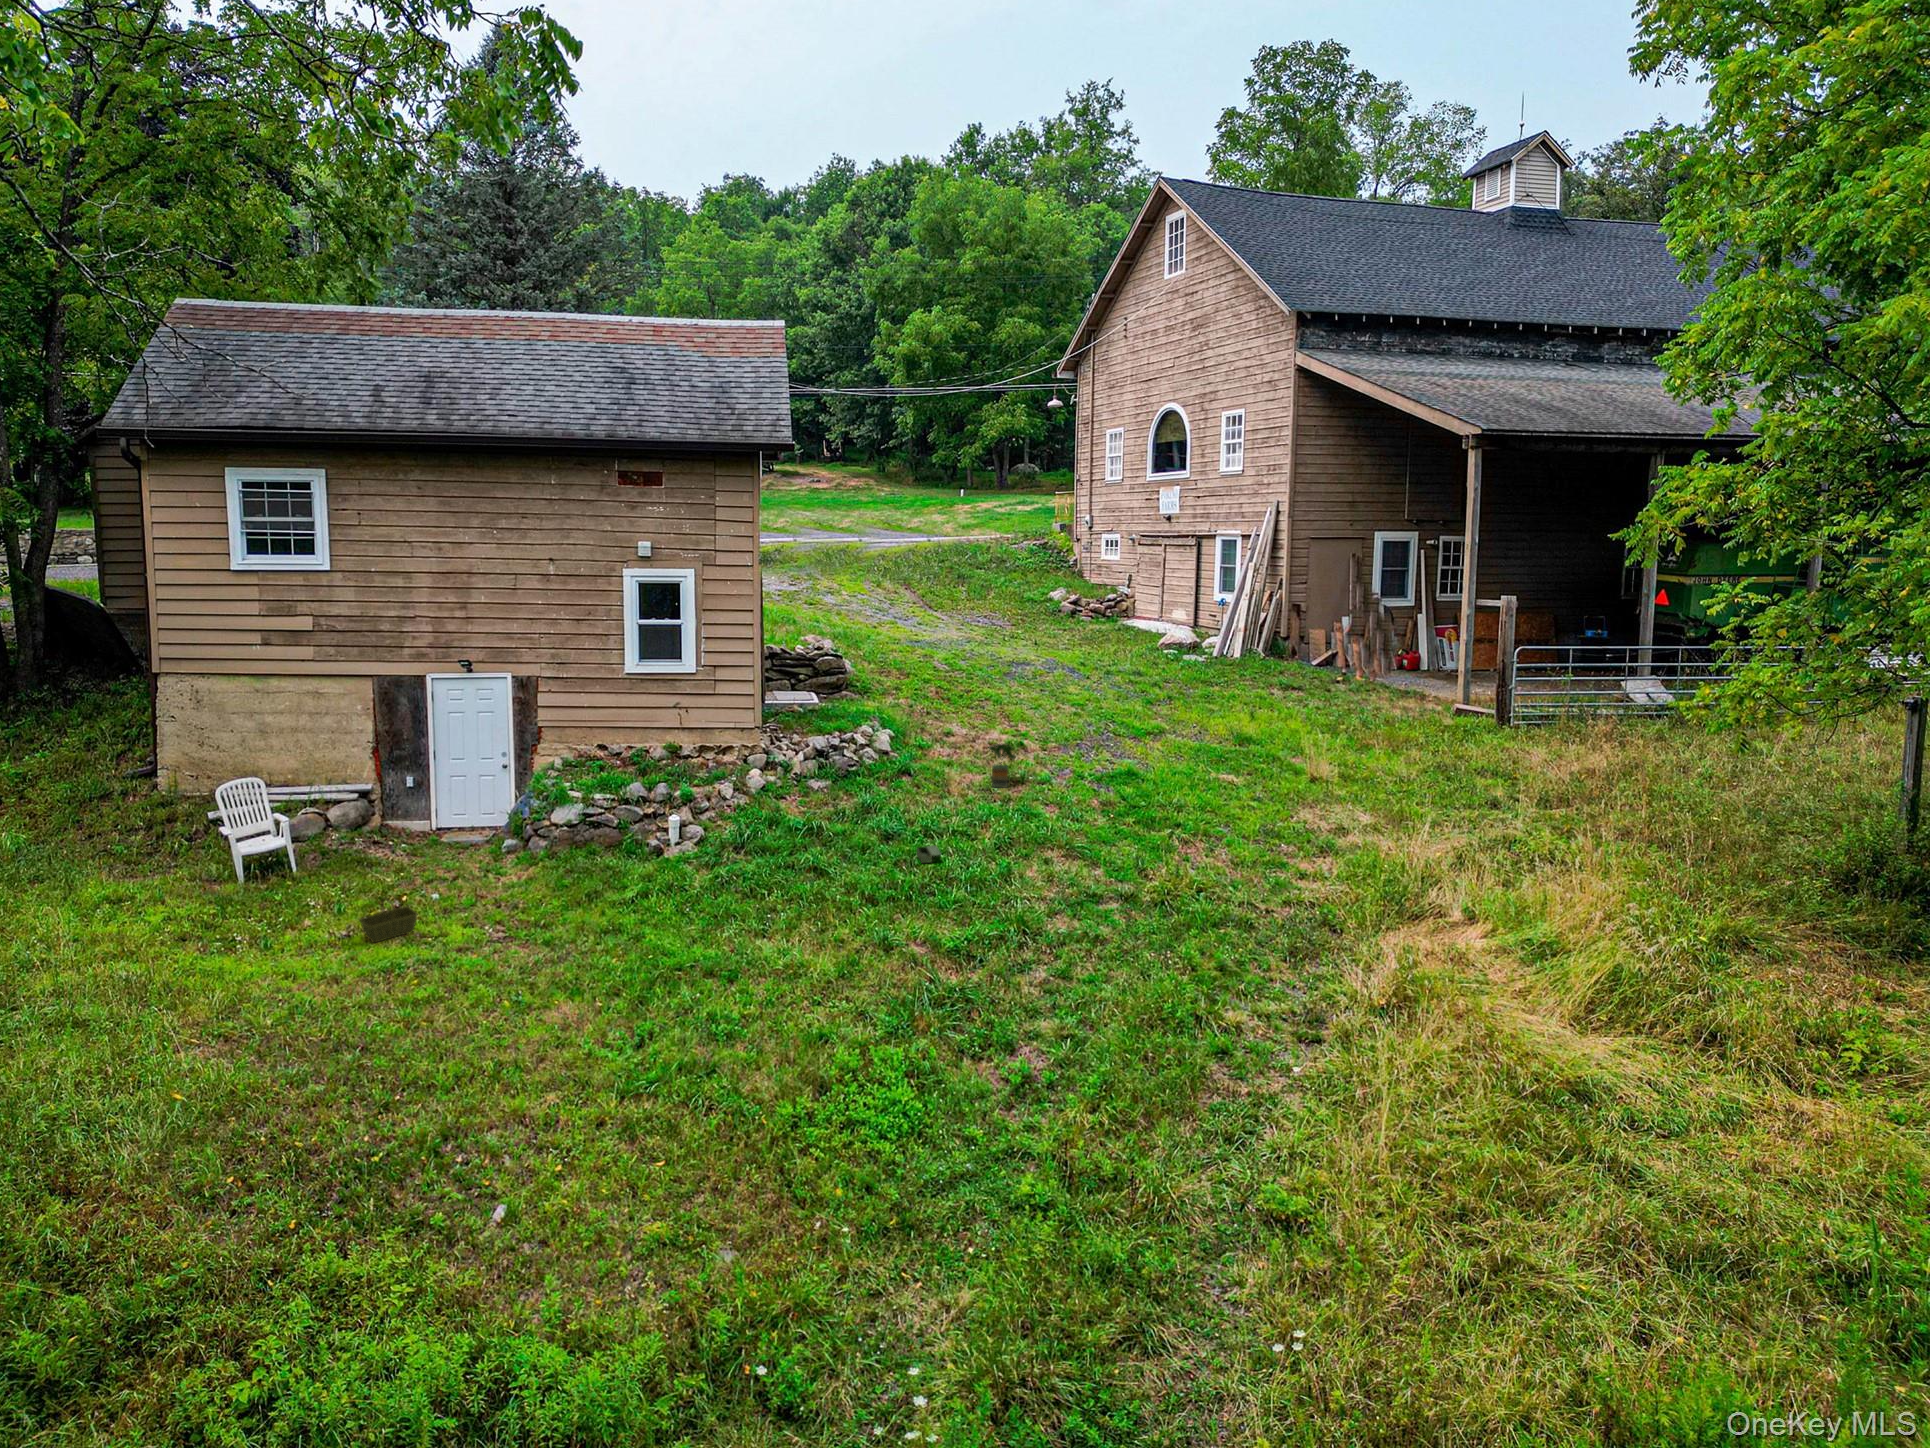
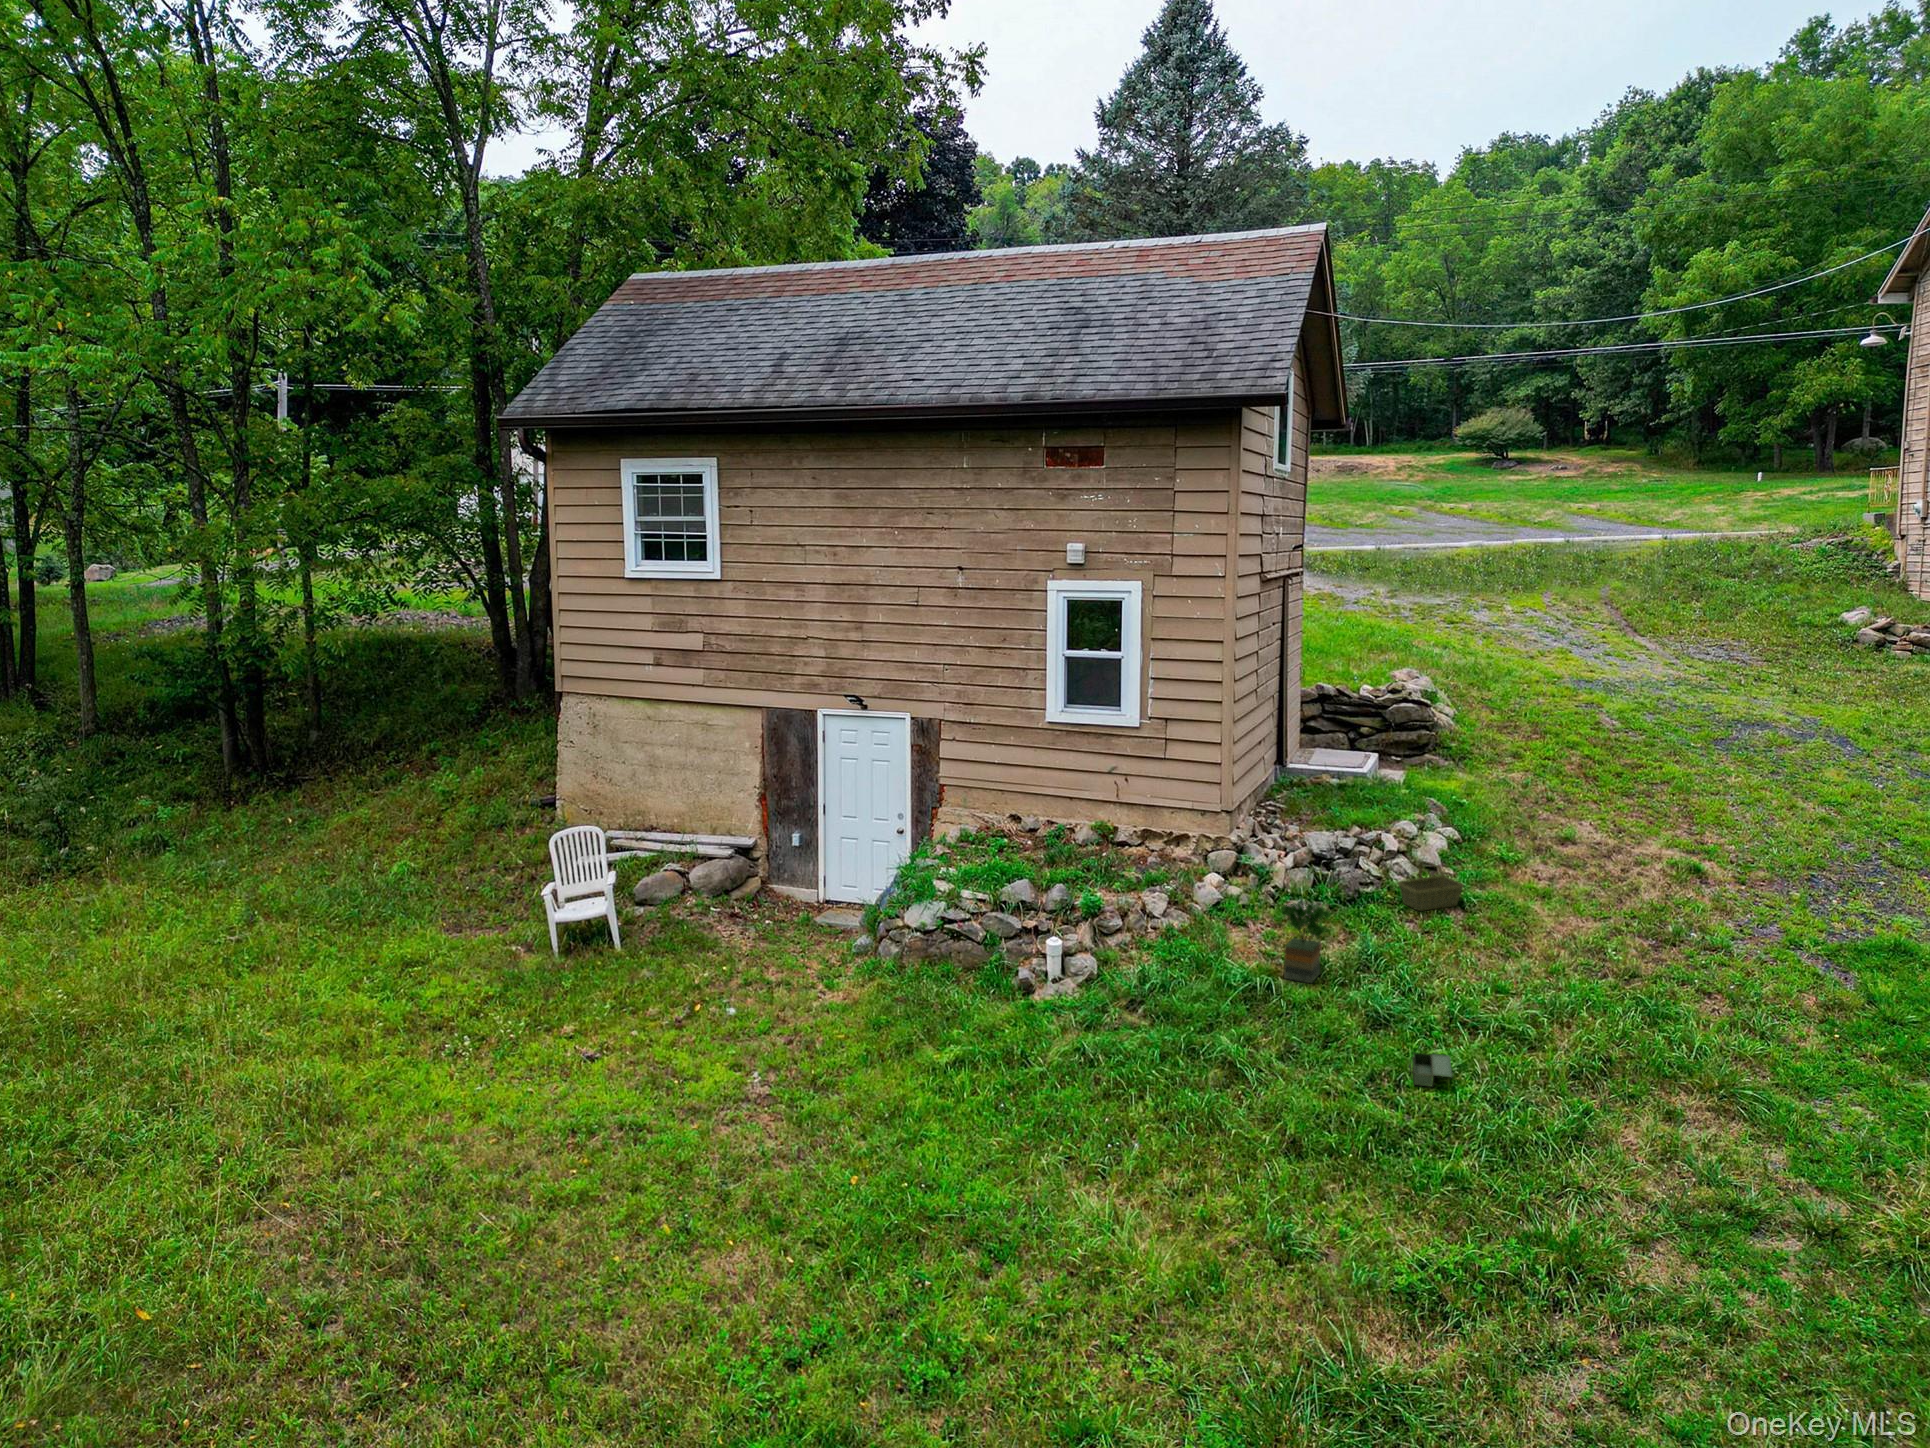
potted tree: present [988,743,1016,788] -> present [1281,902,1330,983]
basket: present [359,898,418,942] -> present [1398,862,1464,911]

